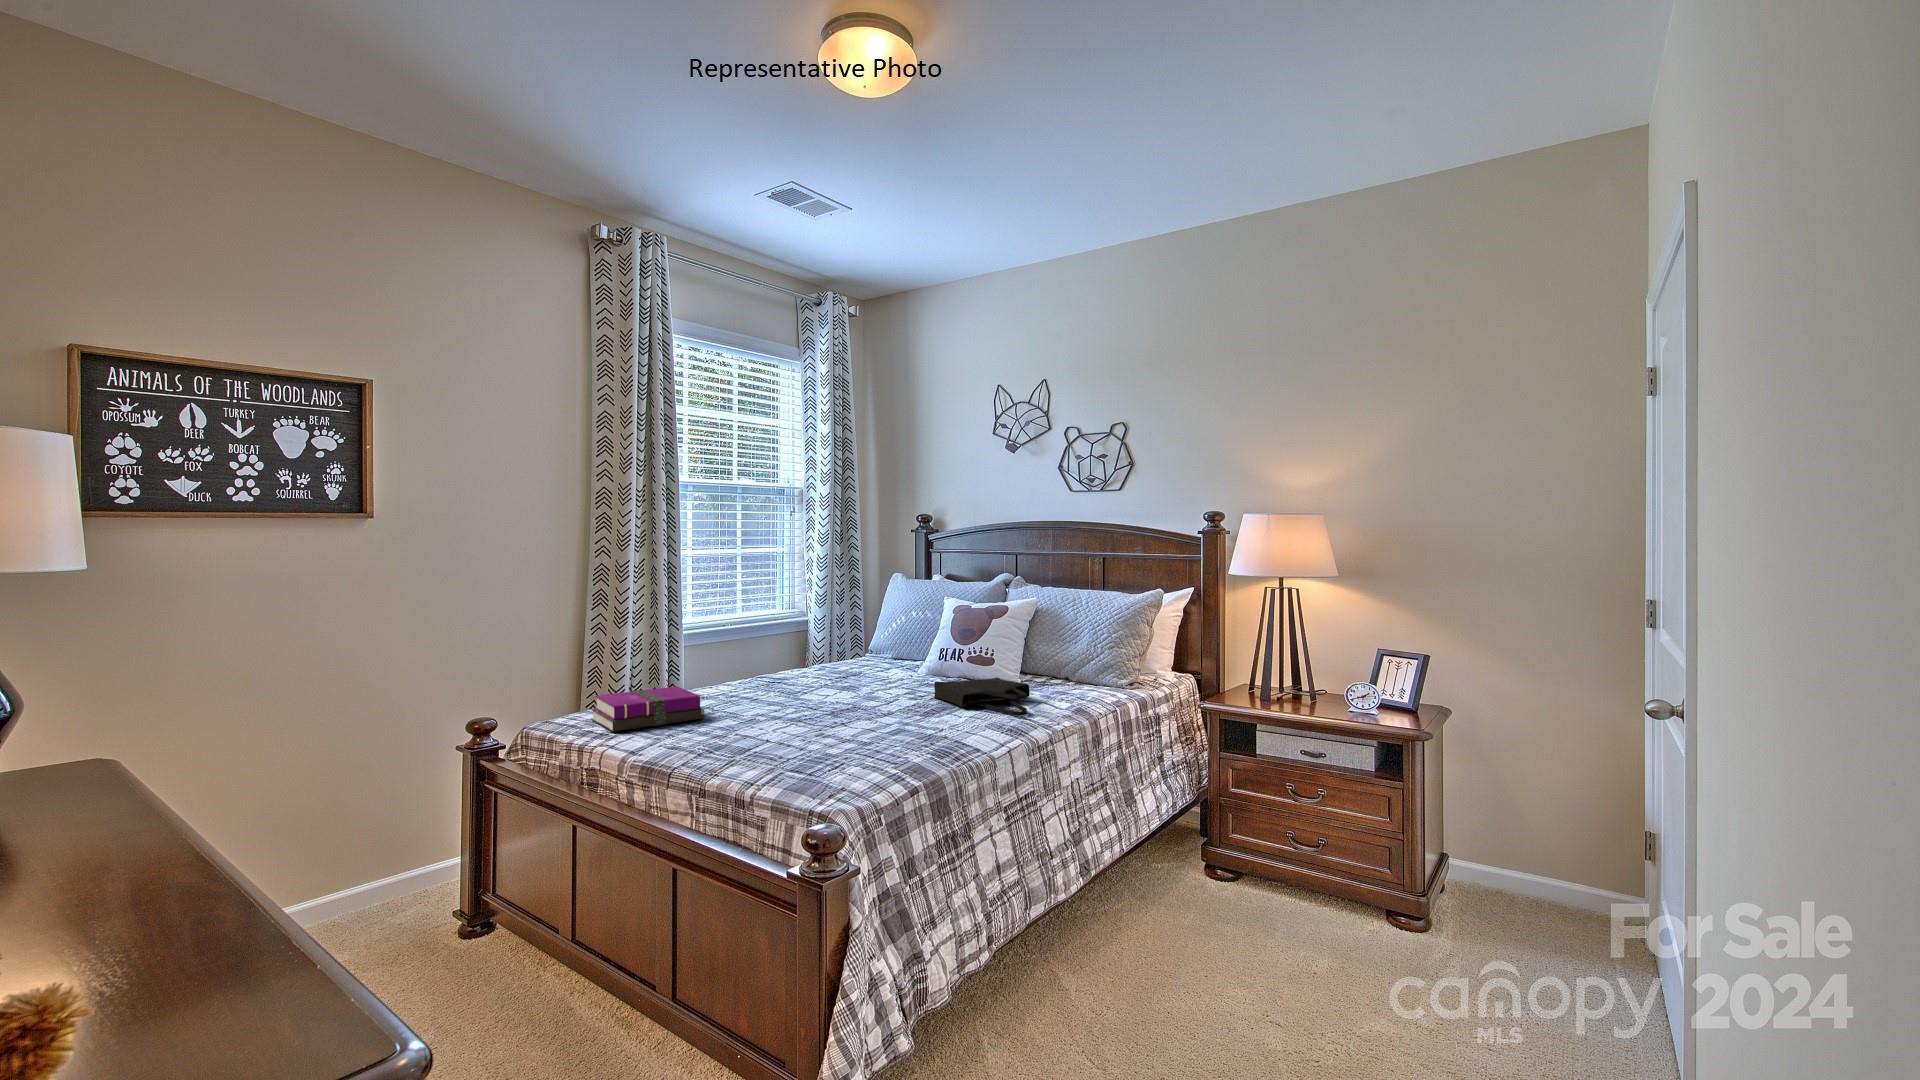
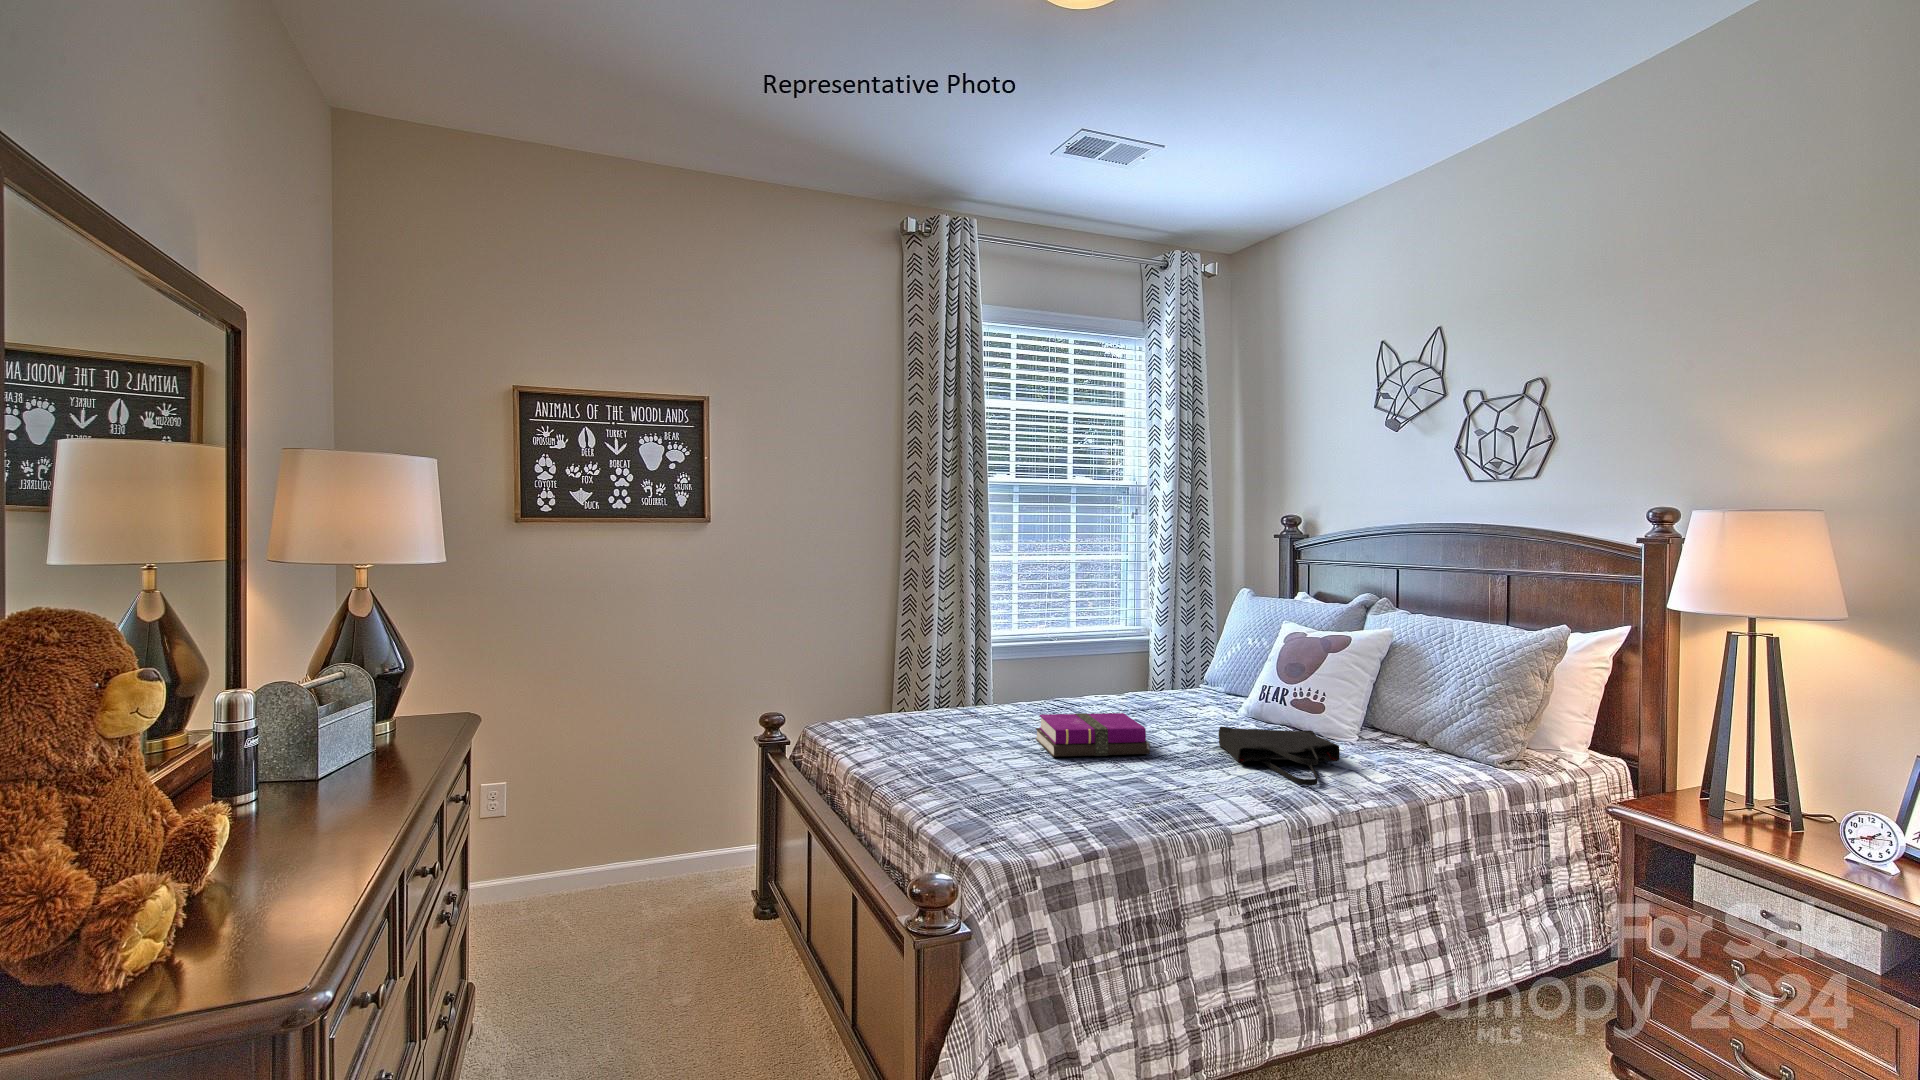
notebook: present [591,686,704,732] -> present [1035,713,1150,757]

